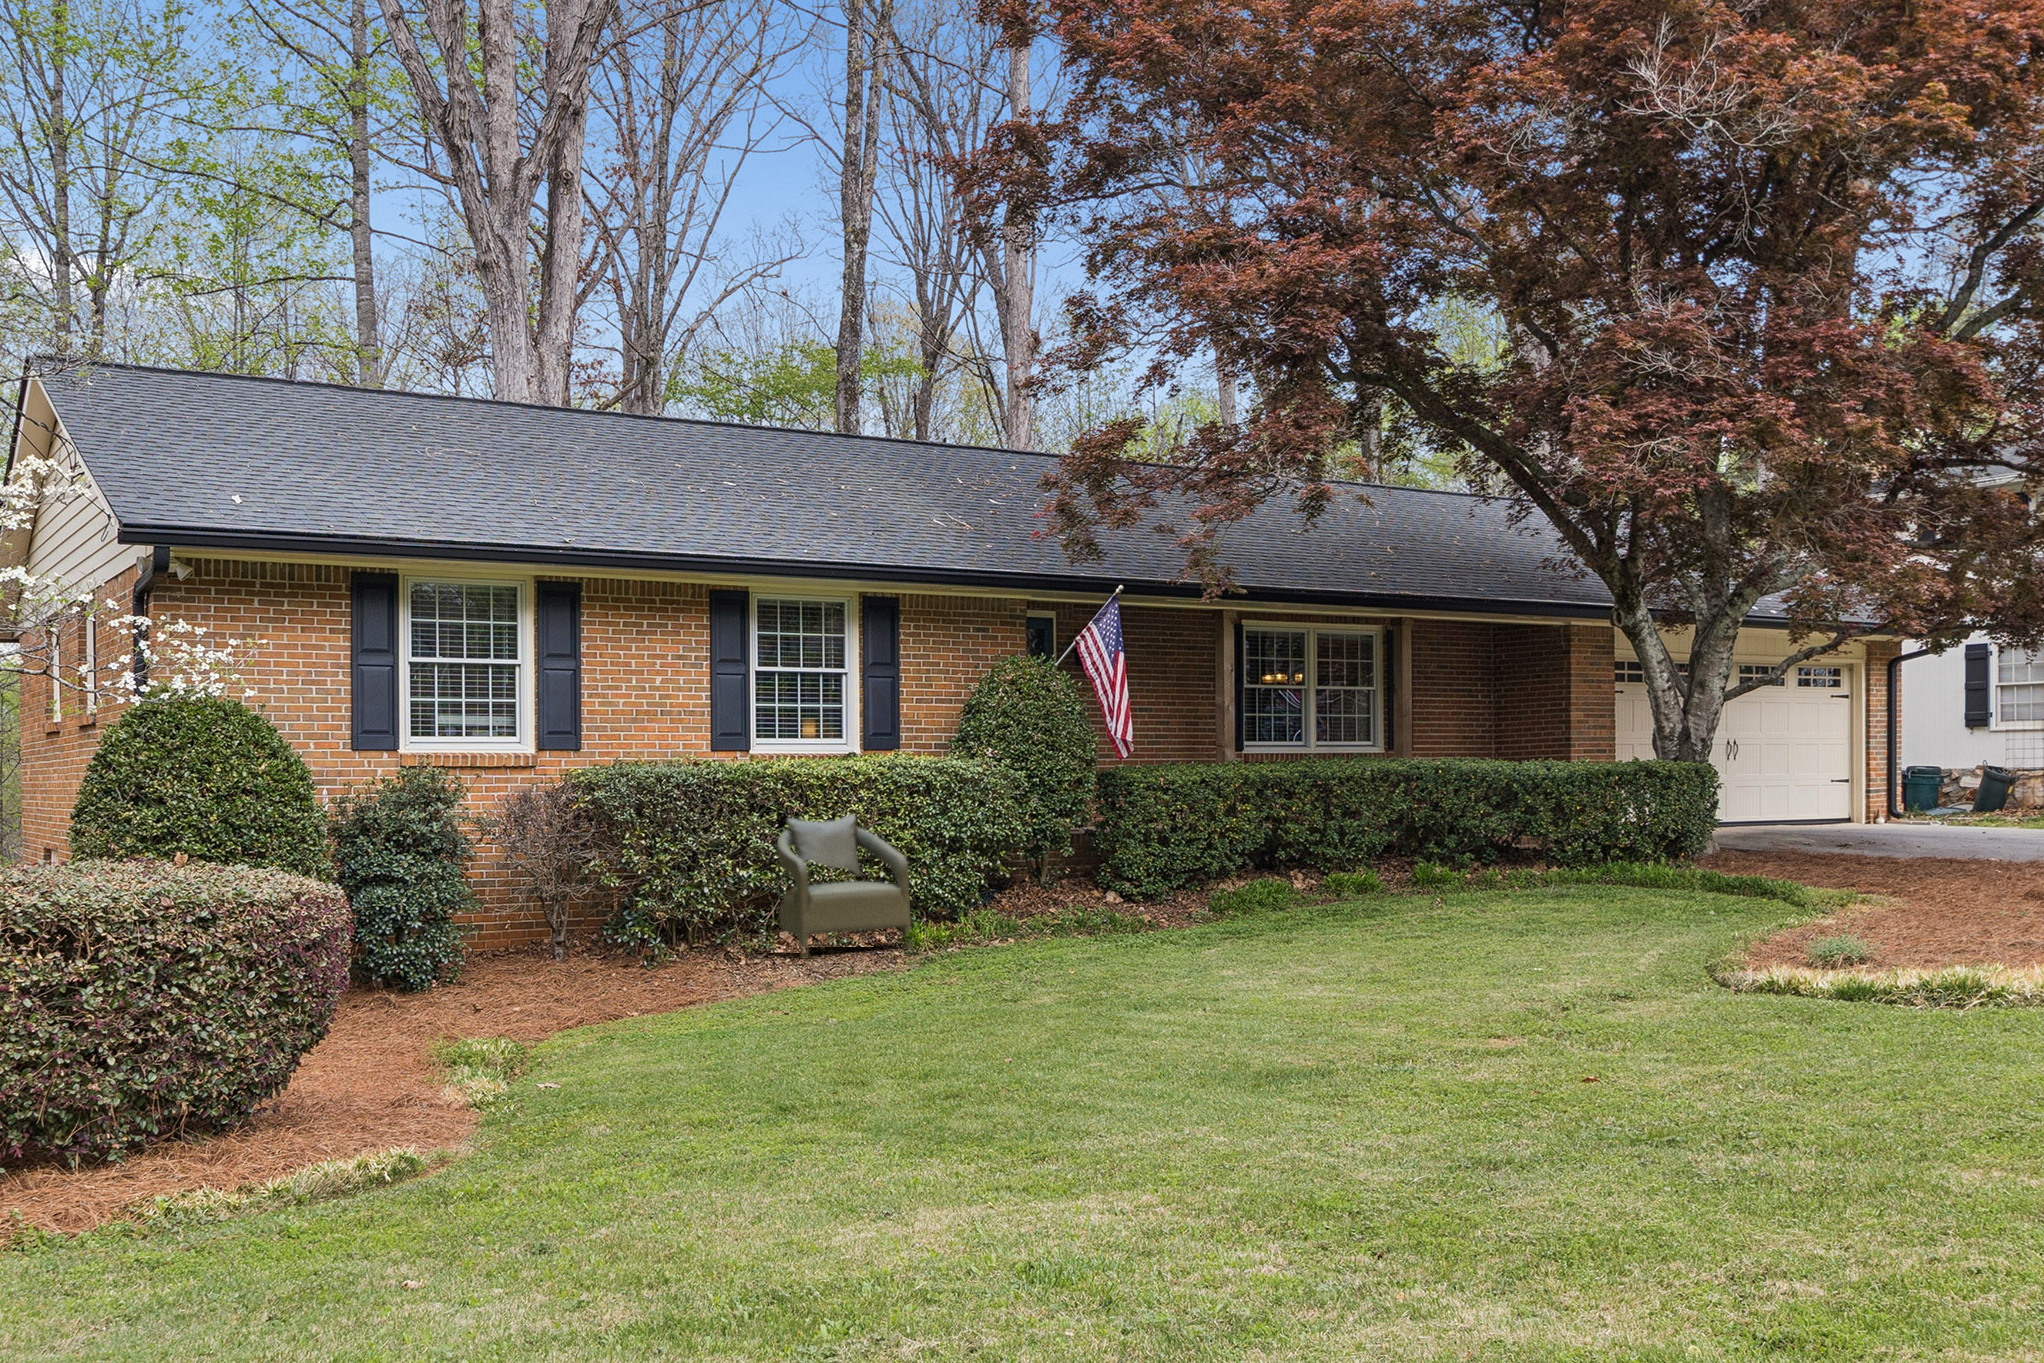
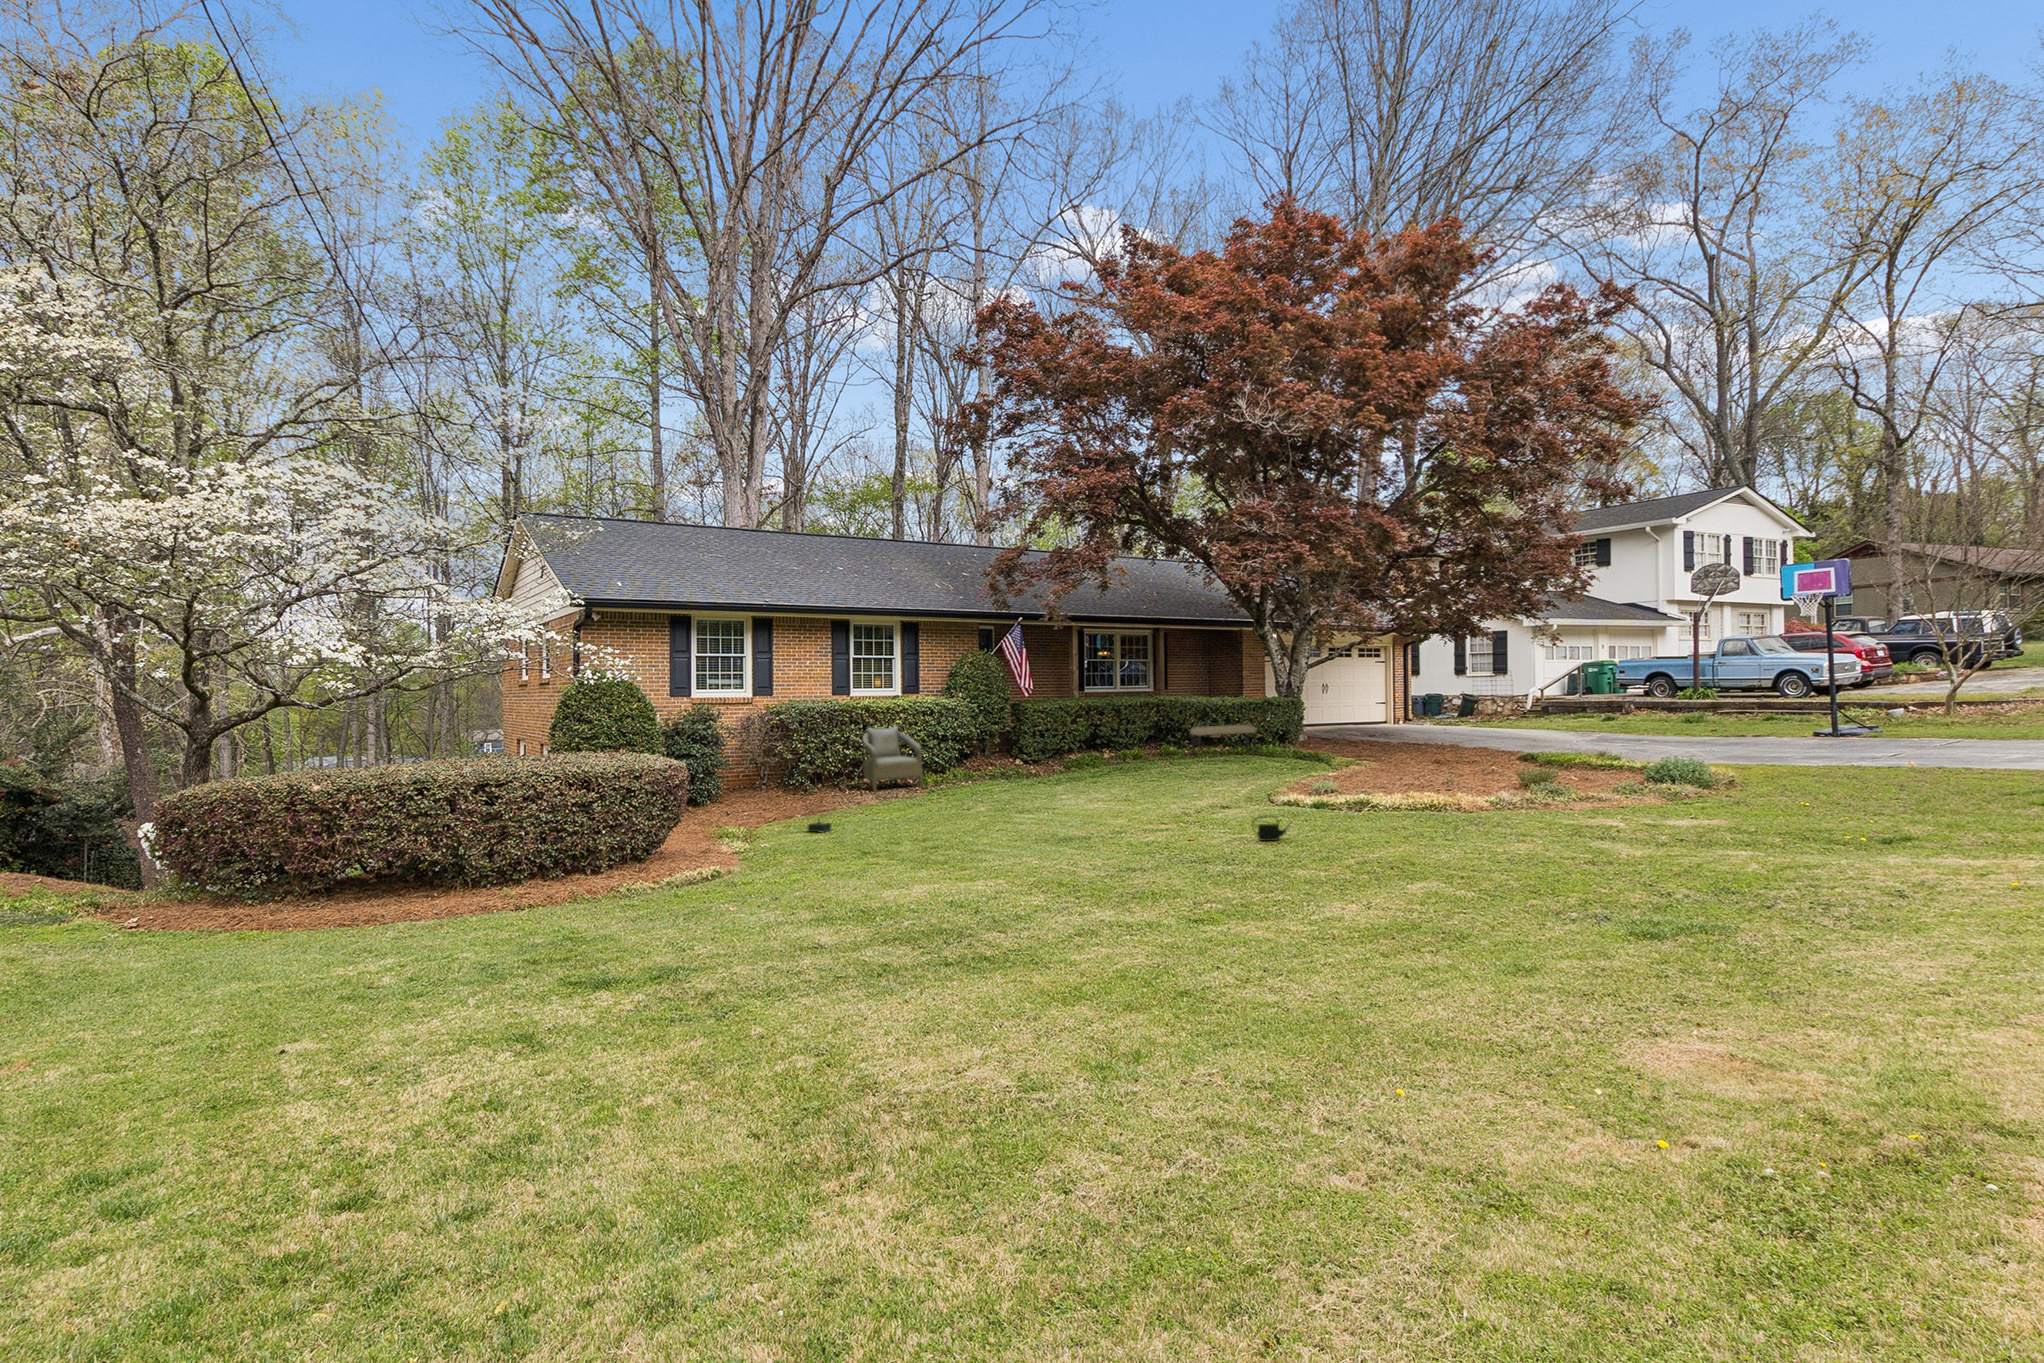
bench: none [1464,820,1606,883] -> present [1190,725,1256,754]
decorative plant: none [632,981,718,1057] -> present [805,802,834,832]
watering can: none [1813,1013,1925,1081] -> present [1252,815,1289,841]

